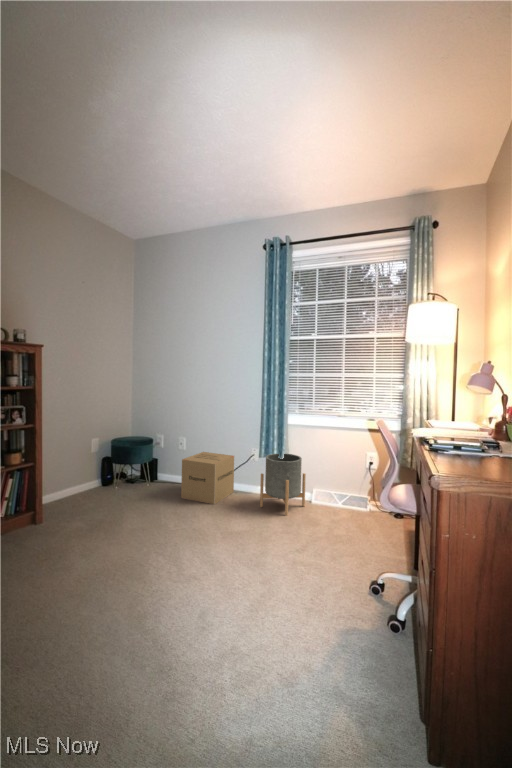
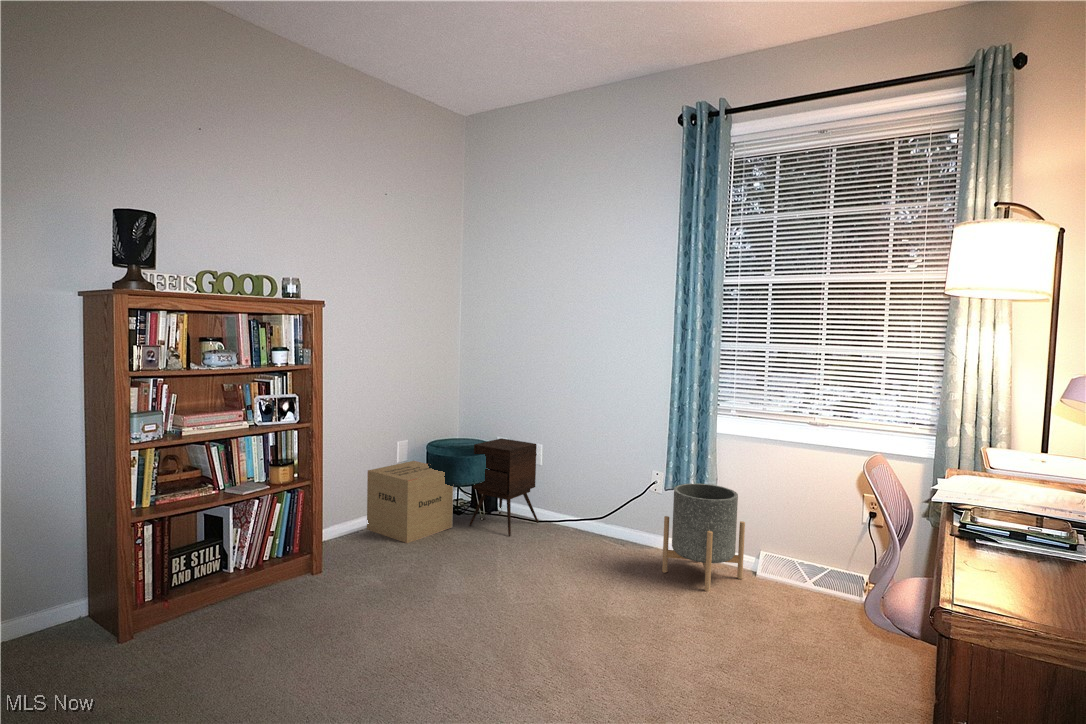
side table: none [140,434,184,494] -> present [469,438,539,536]
cardboard box: present [181,452,234,504] -> present [367,461,453,543]

